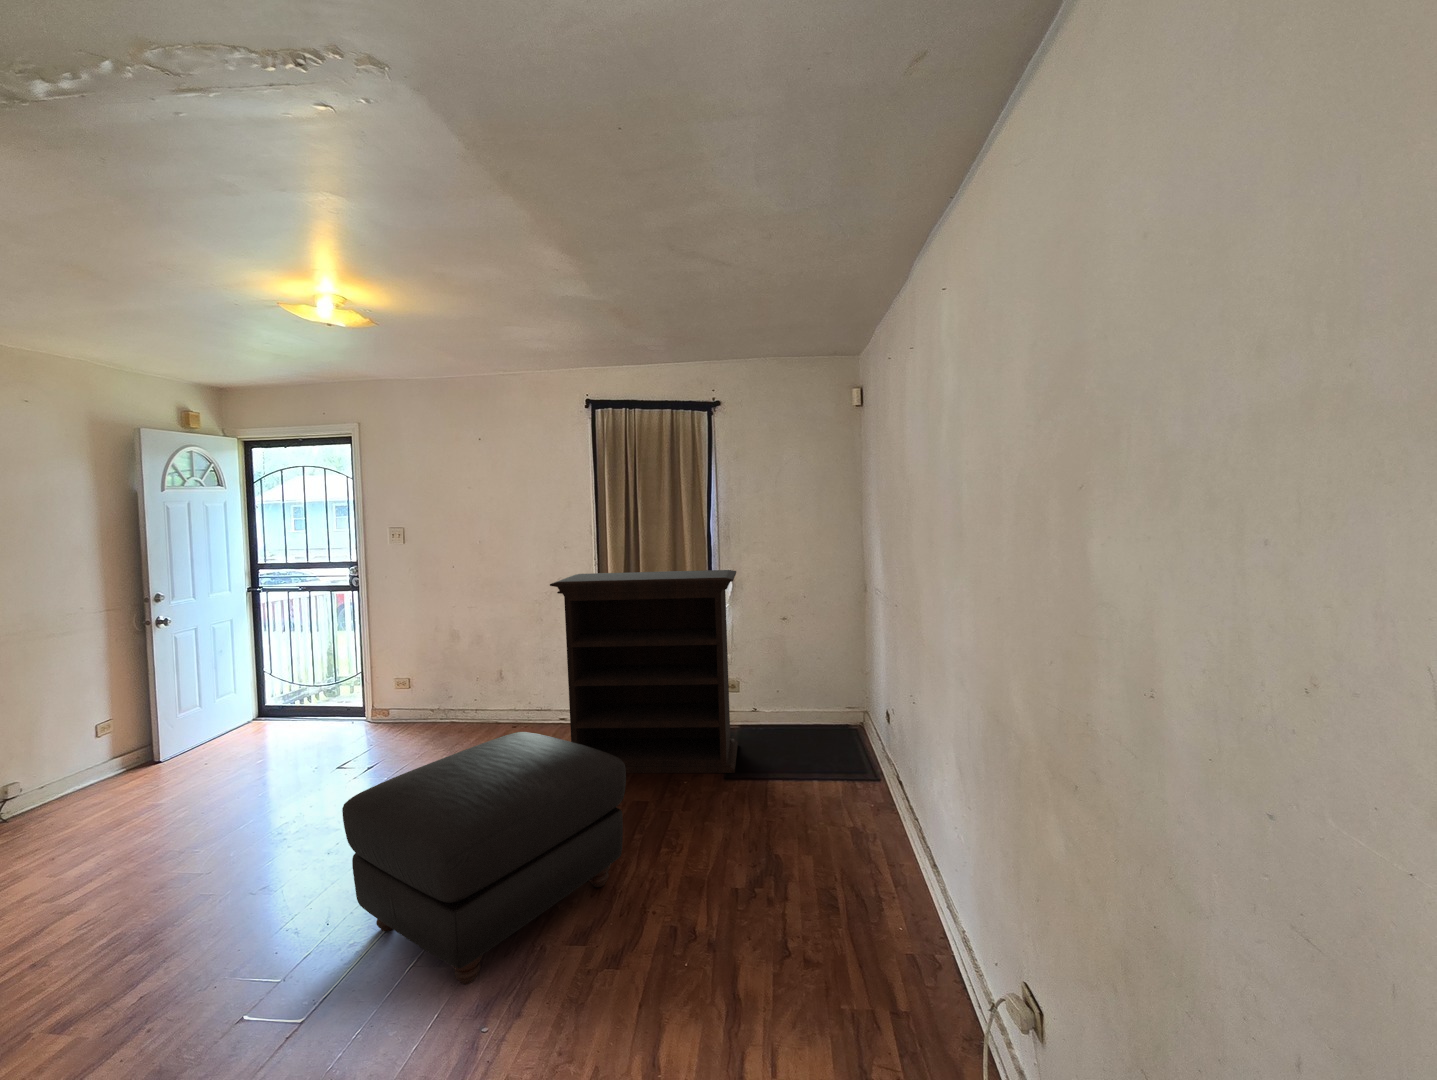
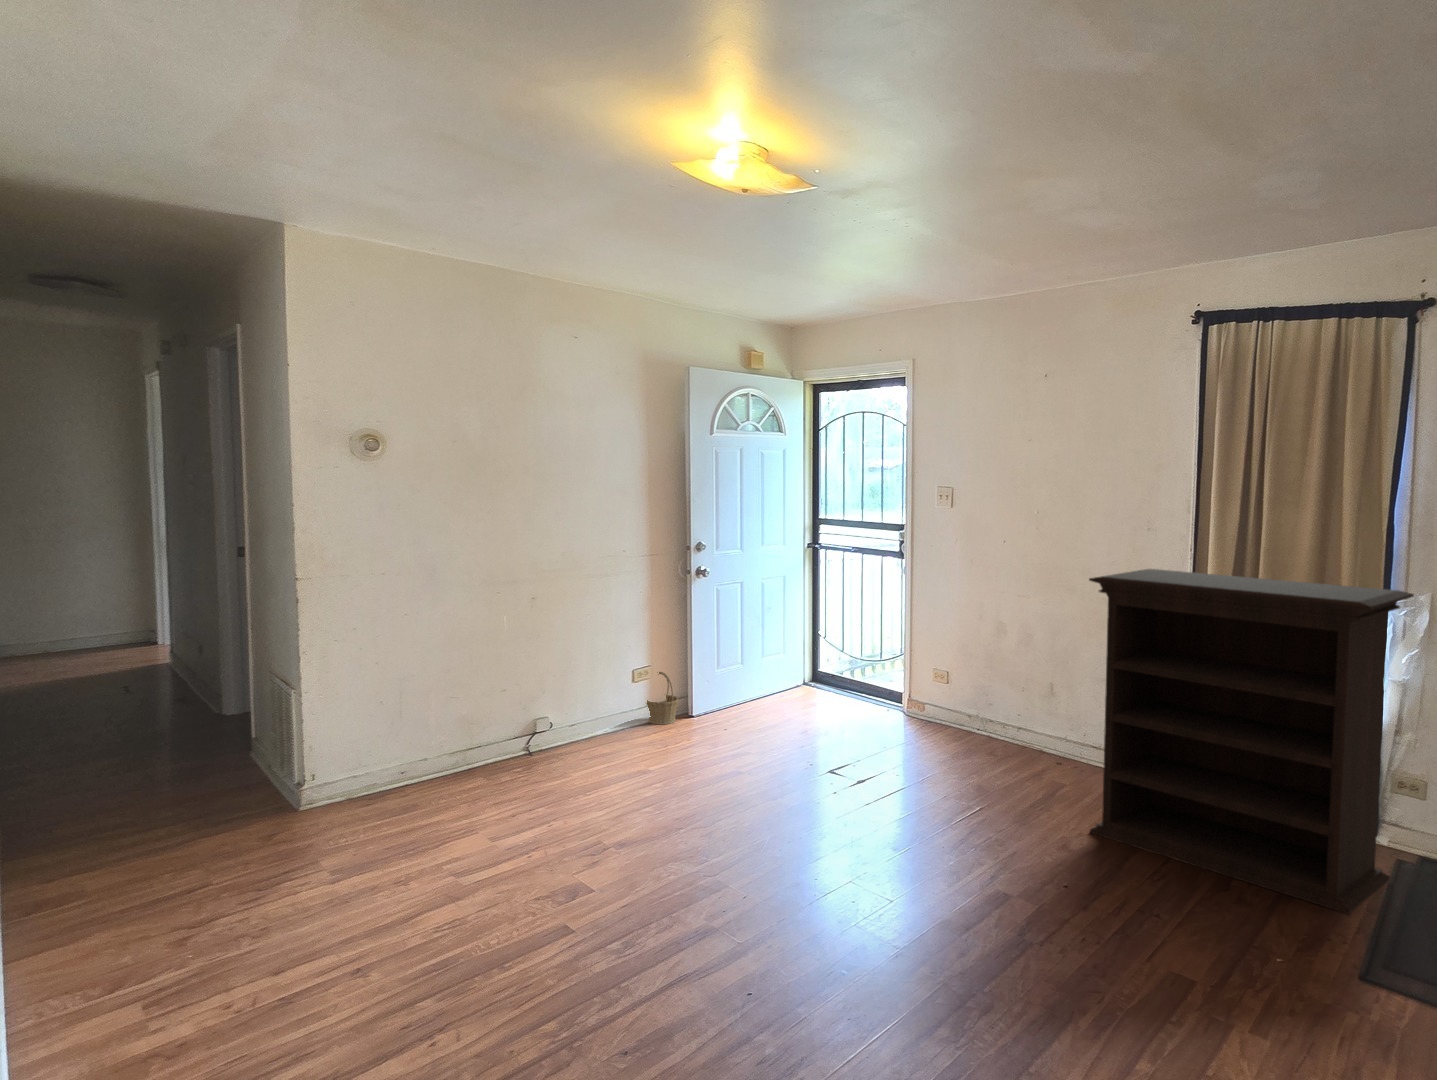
ottoman: present [342,732,626,984] -> none [803,752,1098,978]
basket: none [49,746,102,807] -> present [646,672,679,724]

